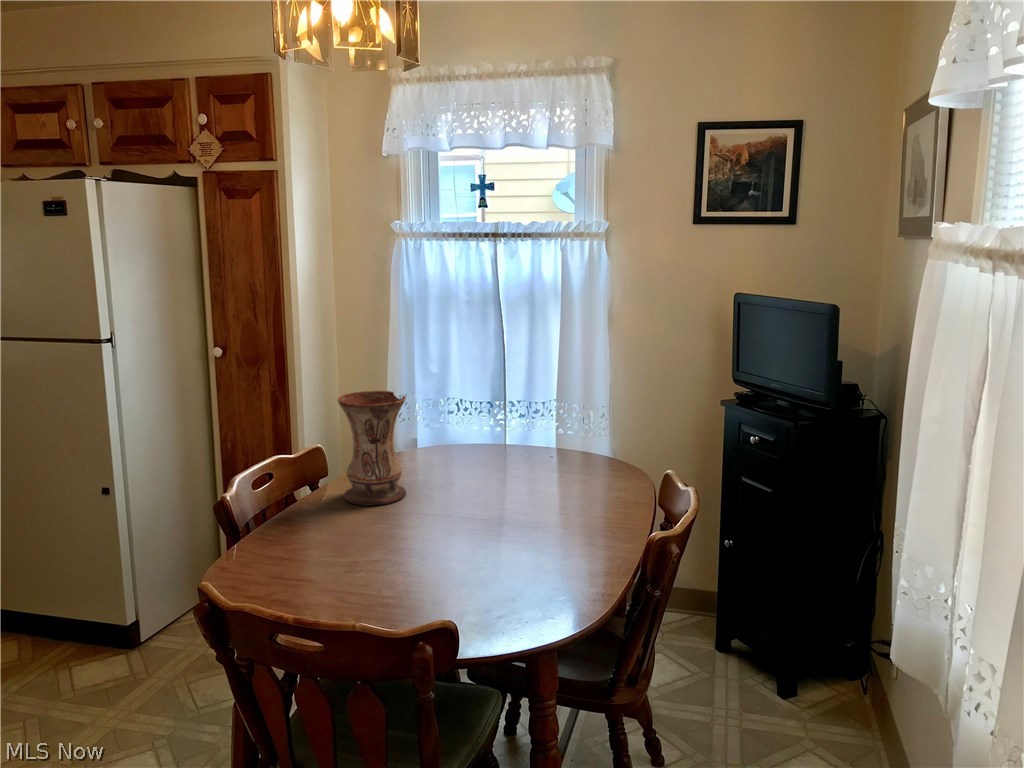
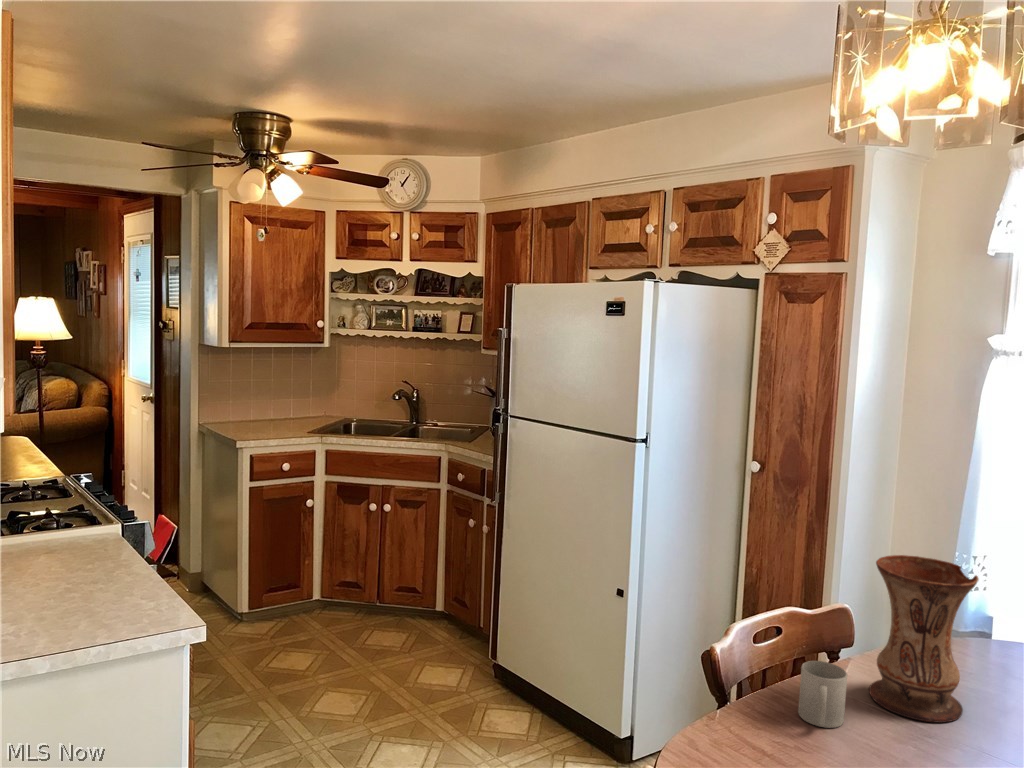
mug: none [296,481,331,527] -> present [798,661,847,728]

